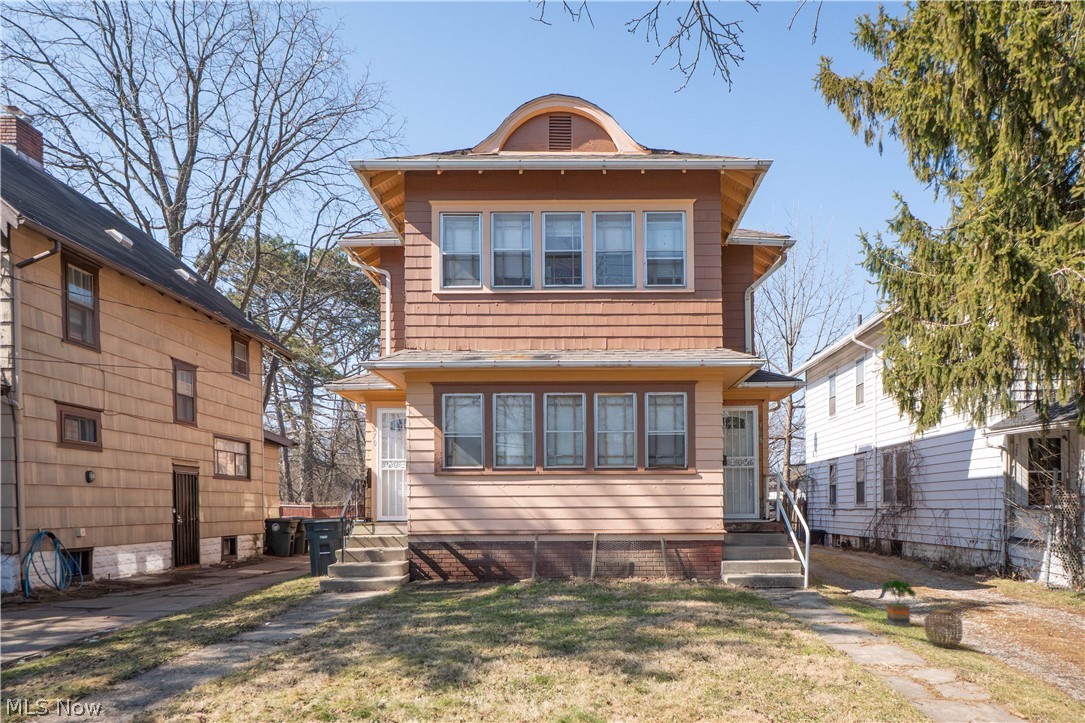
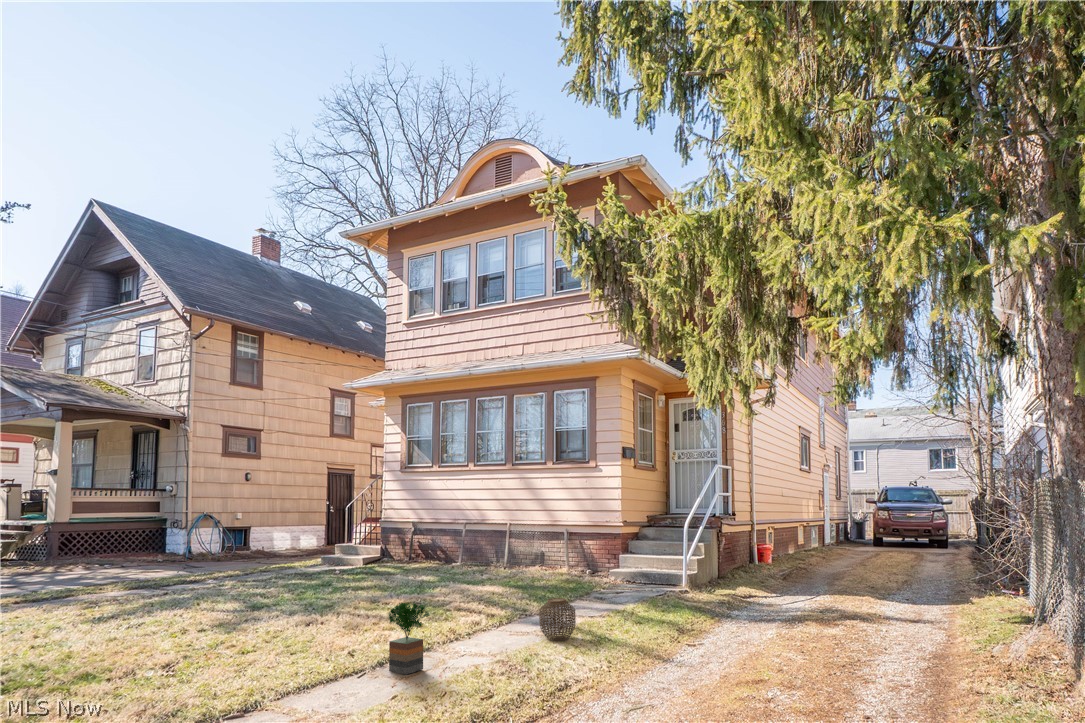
potted tree: present [883,580,915,627] -> present [388,603,429,675]

